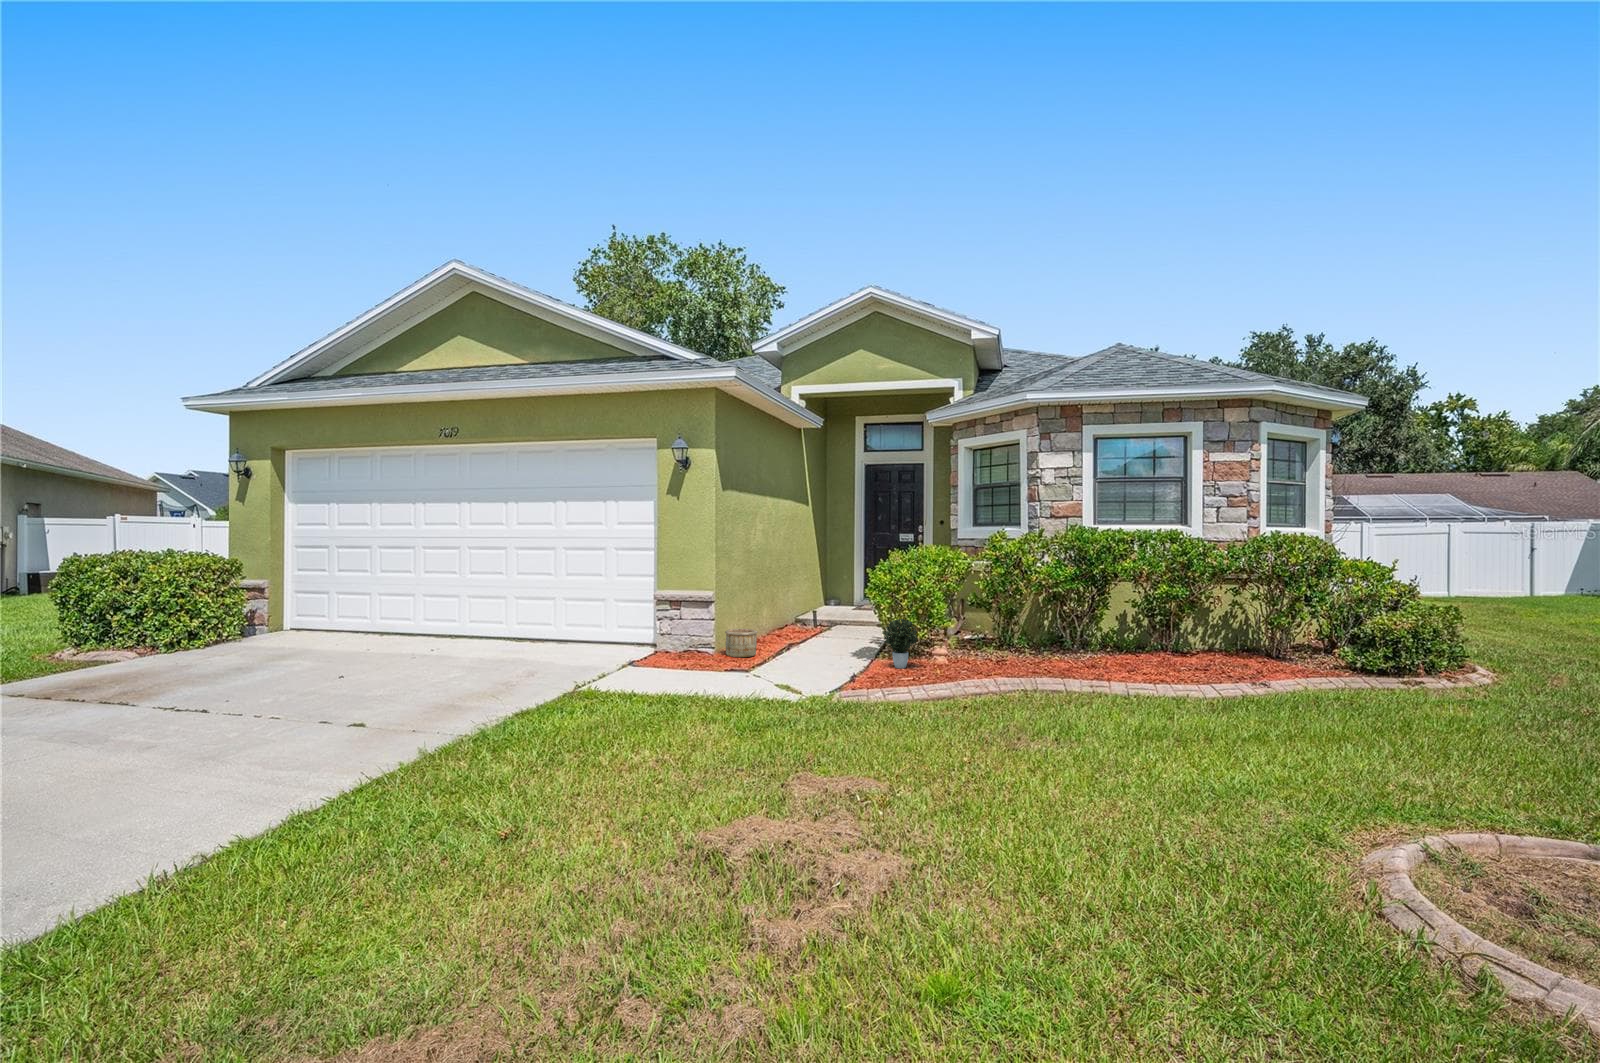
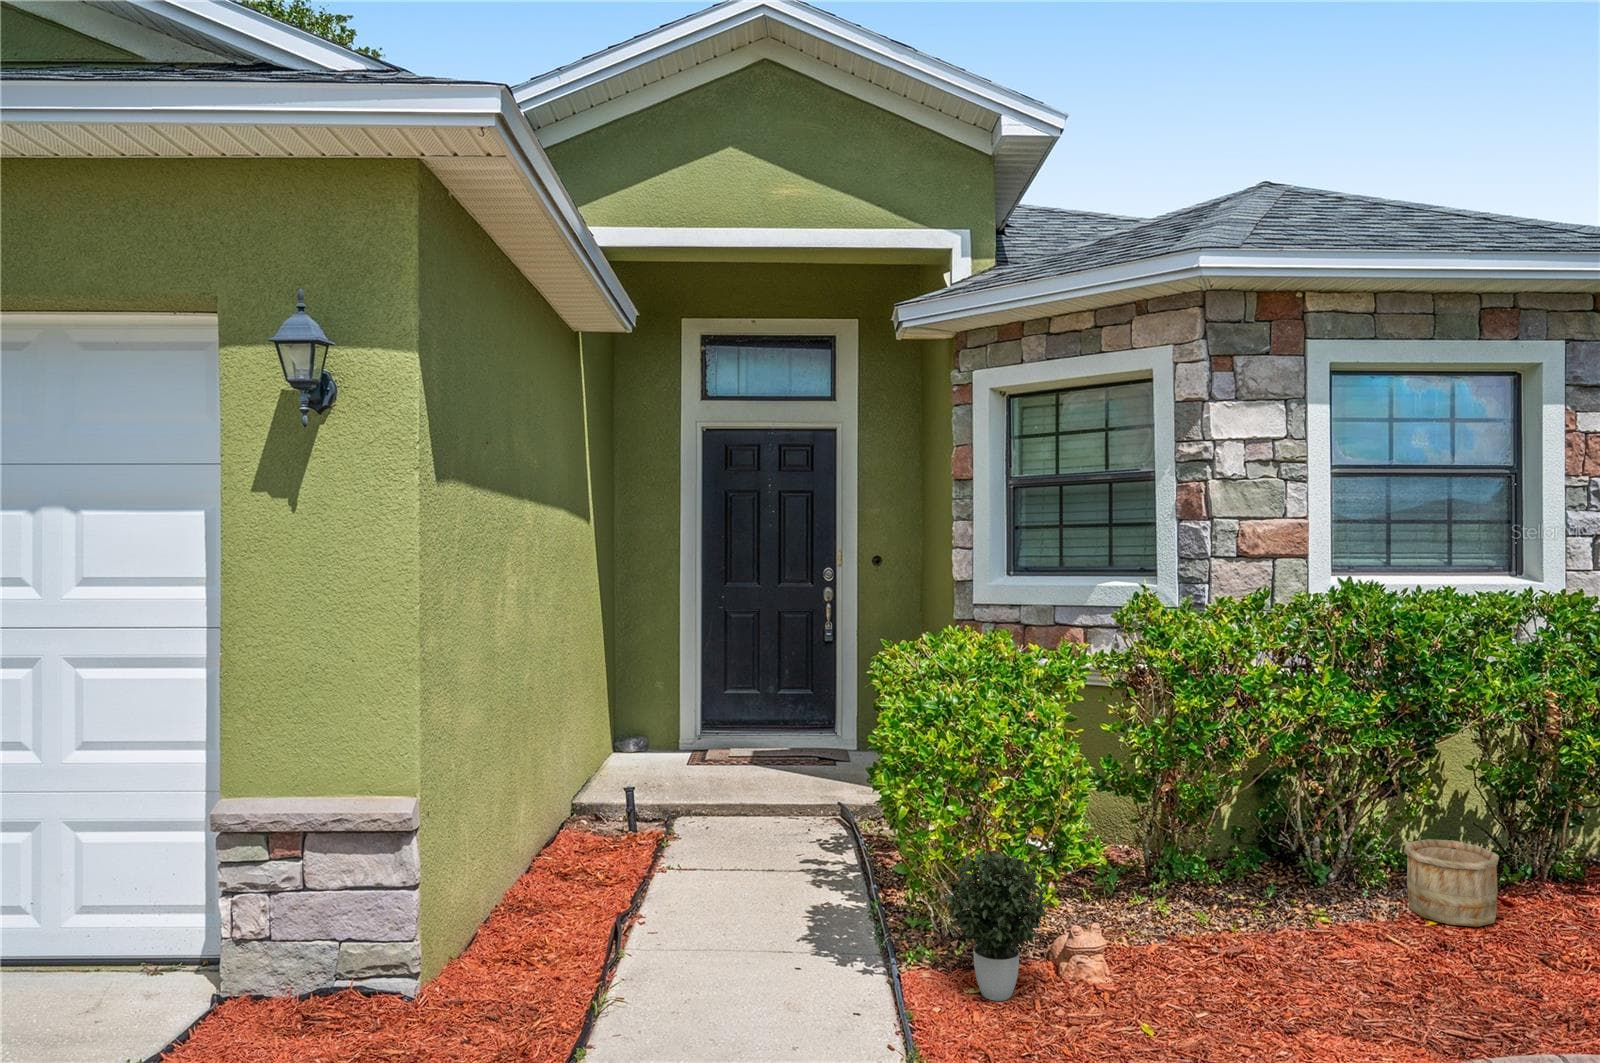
wooden bucket: present [725,629,757,657] -> present [1404,839,1499,927]

